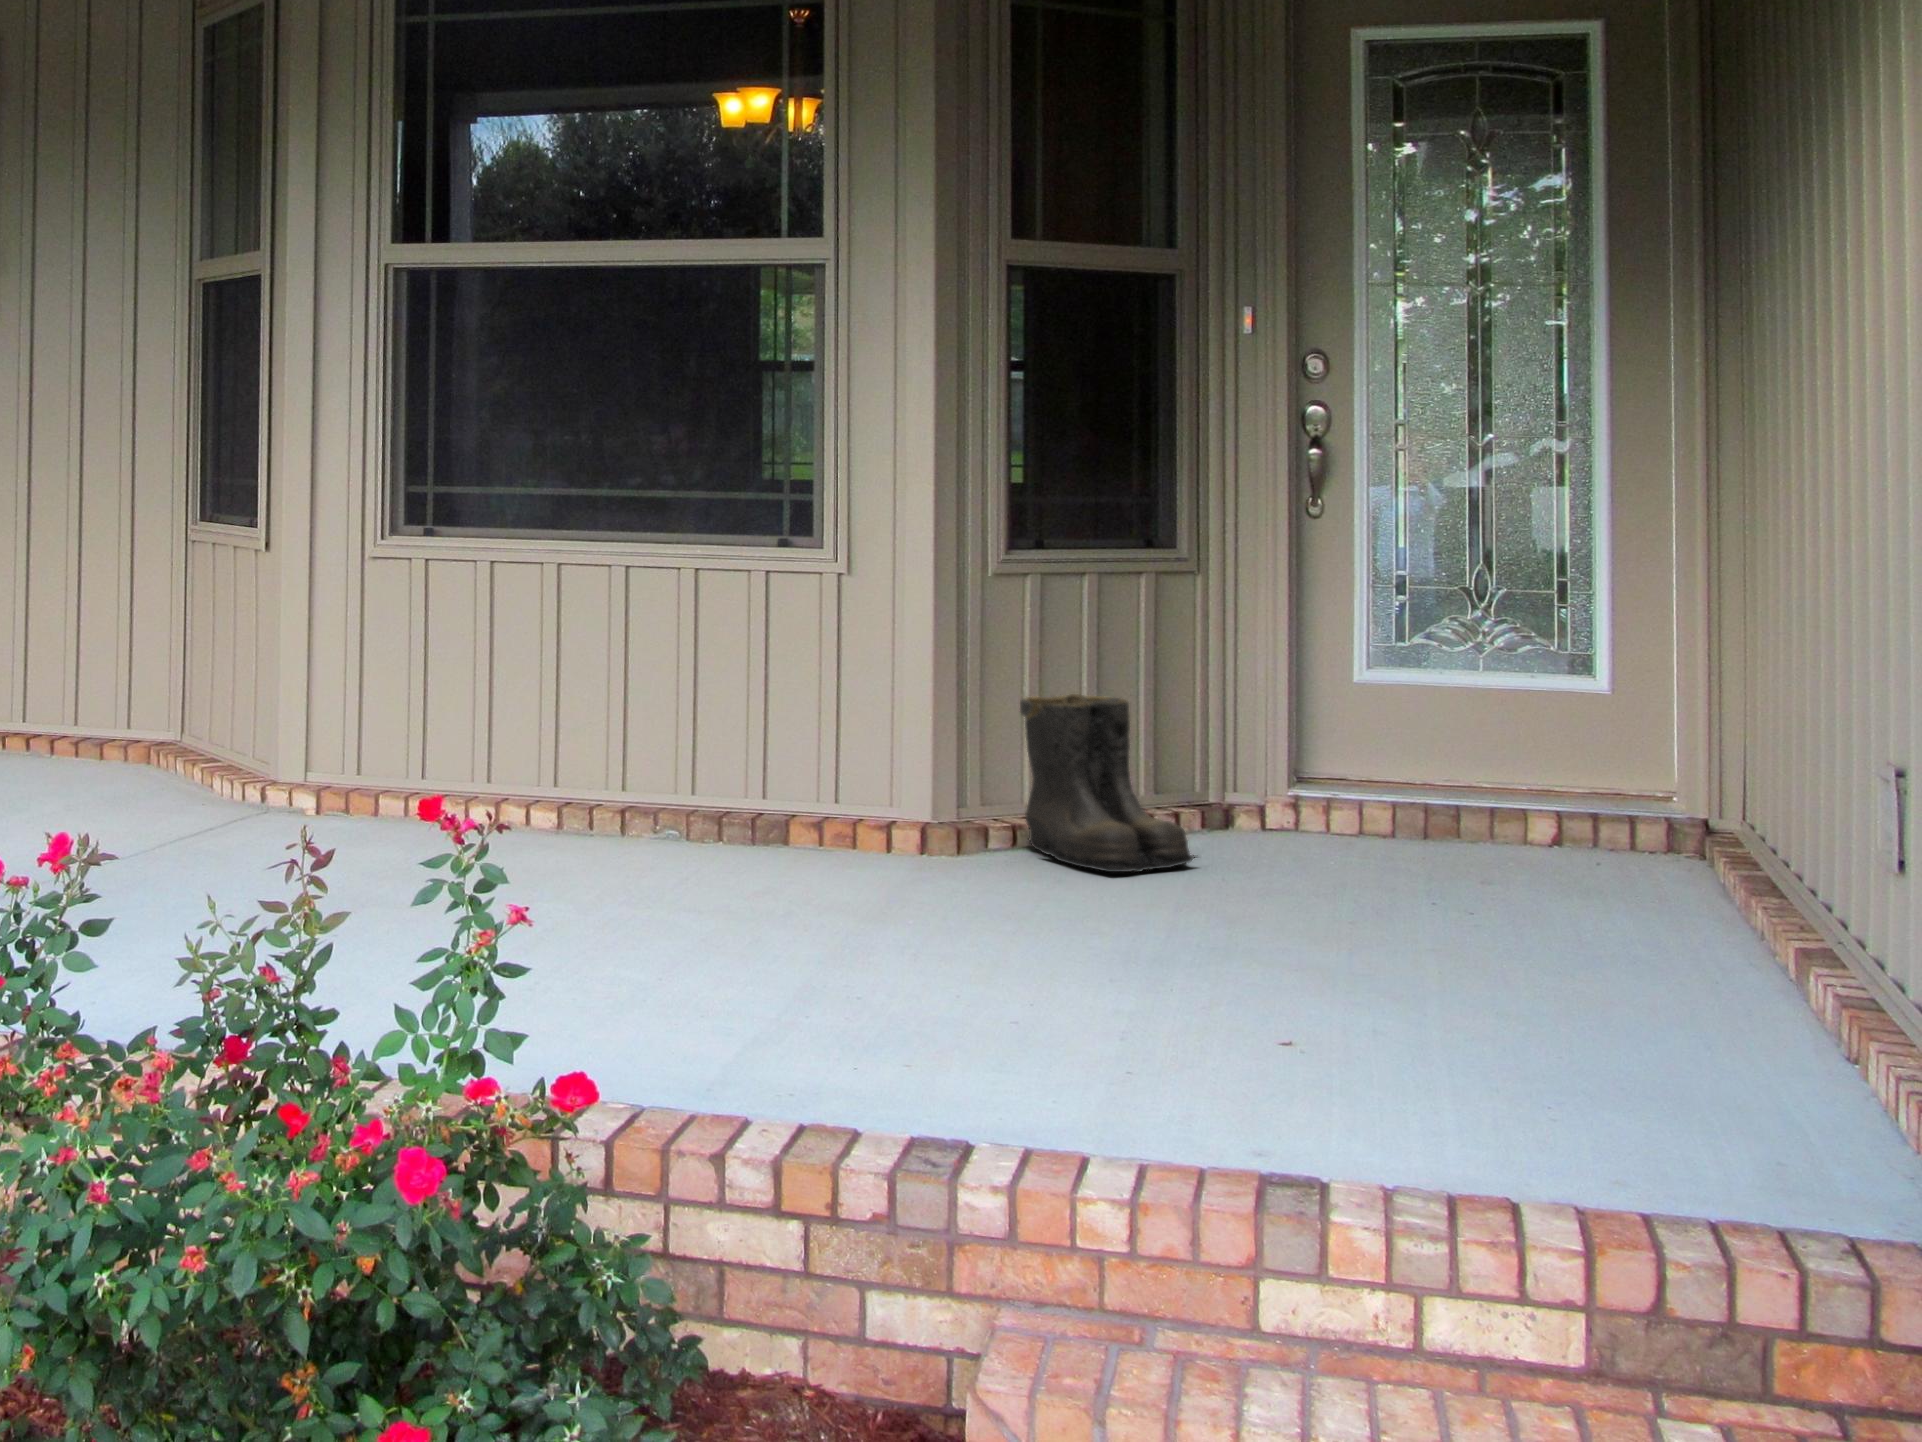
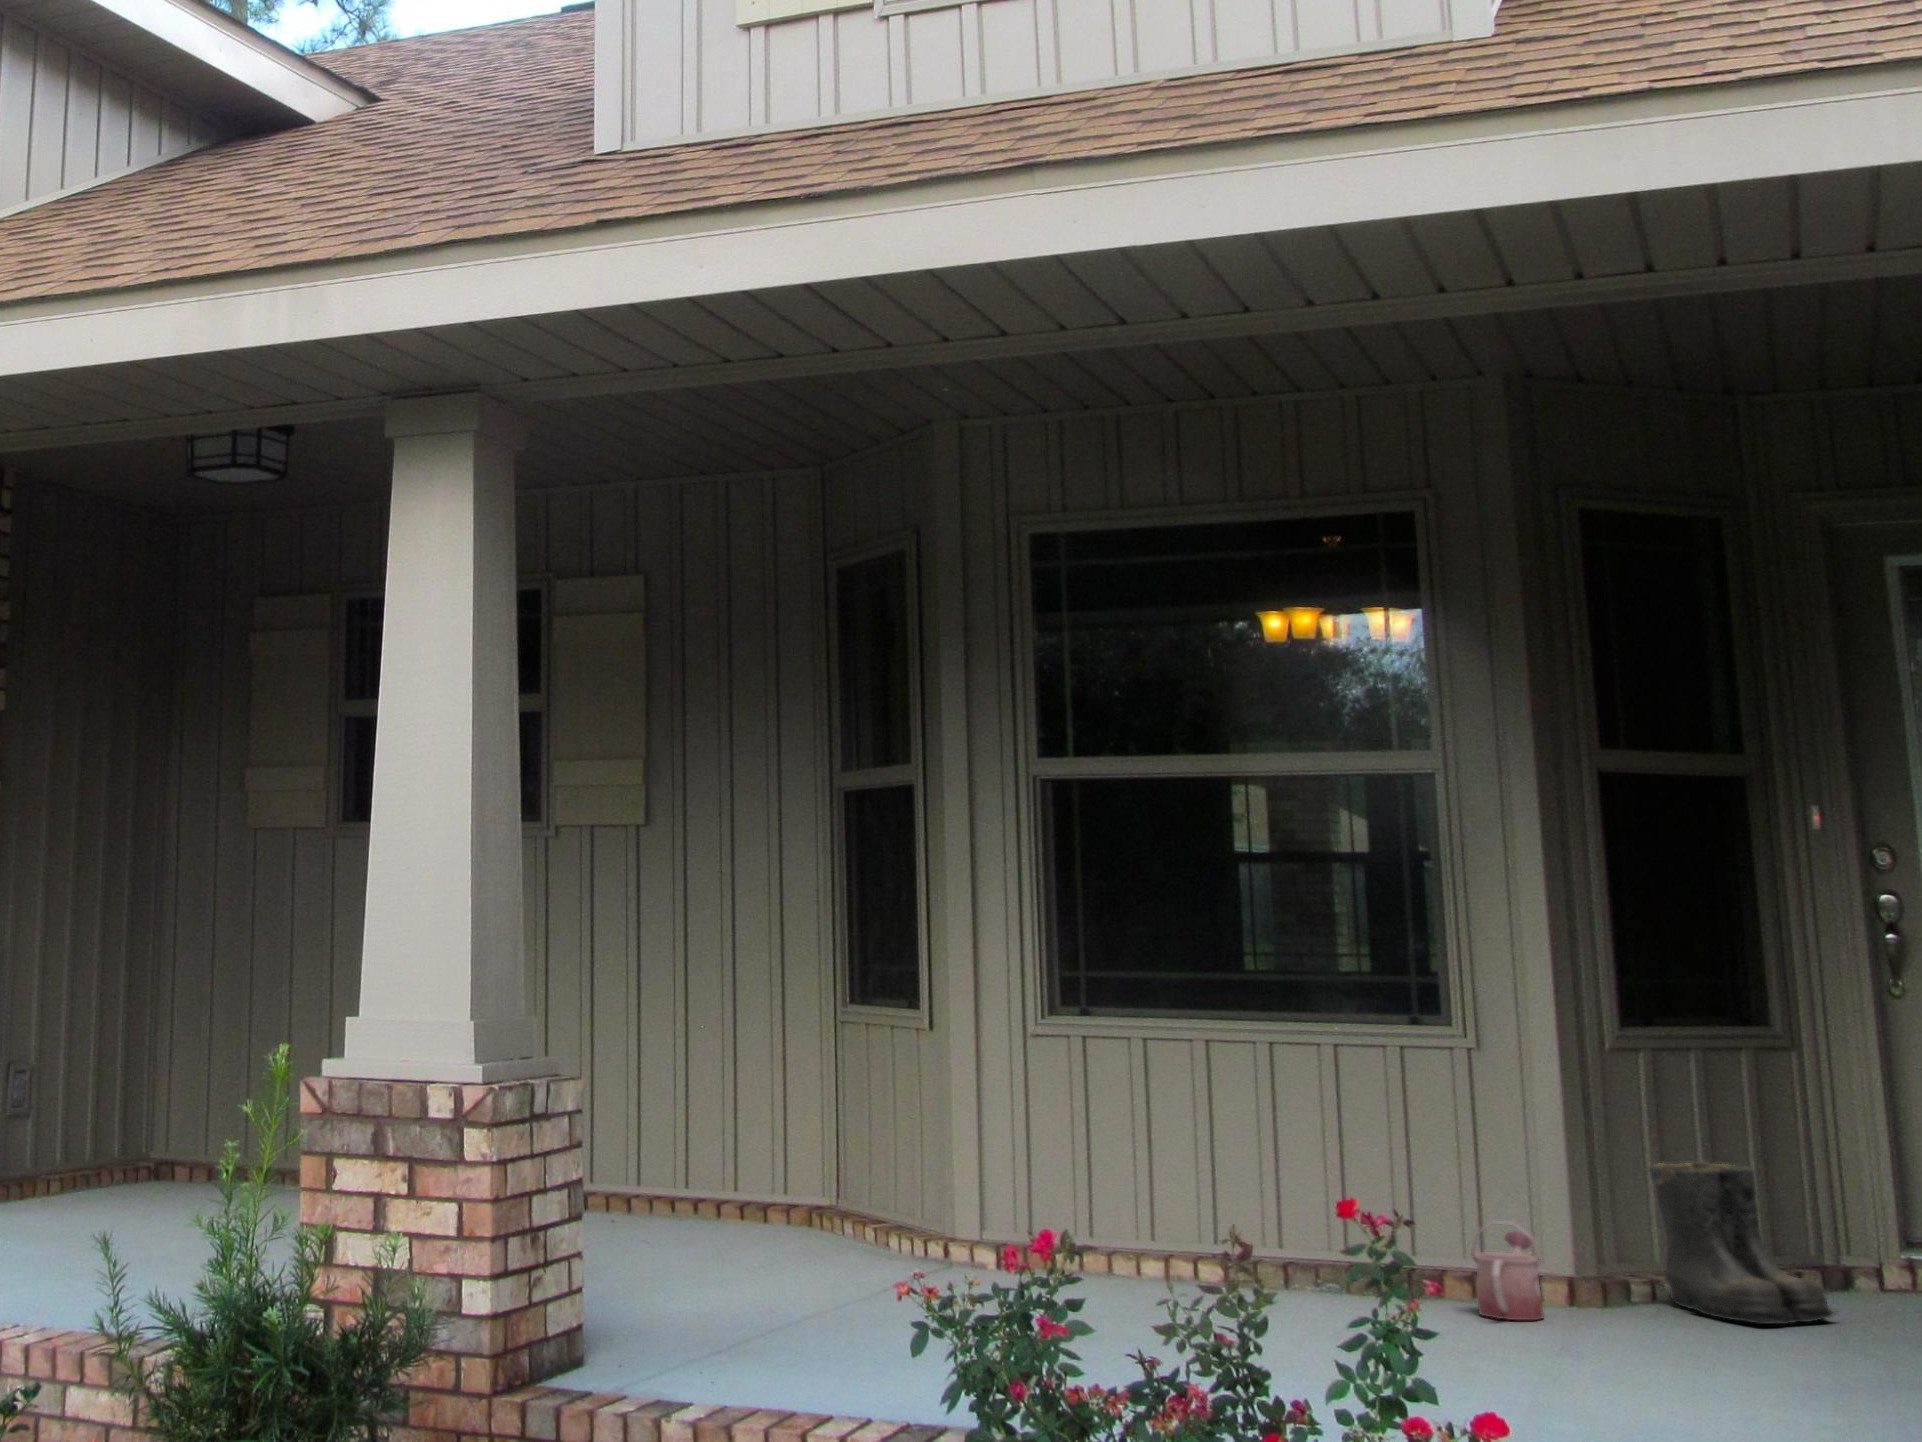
watering can: none [809,763,886,872] -> present [1471,1221,1544,1320]

